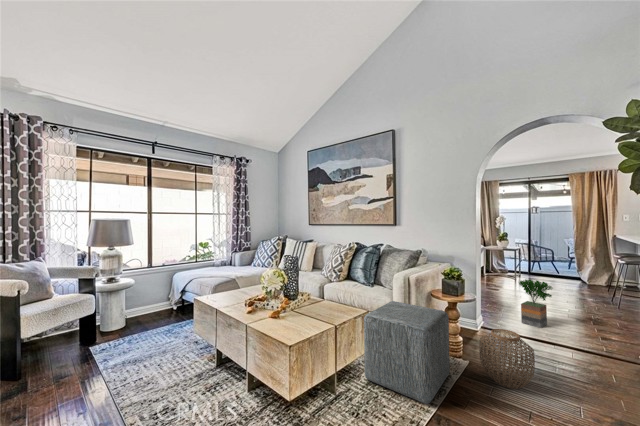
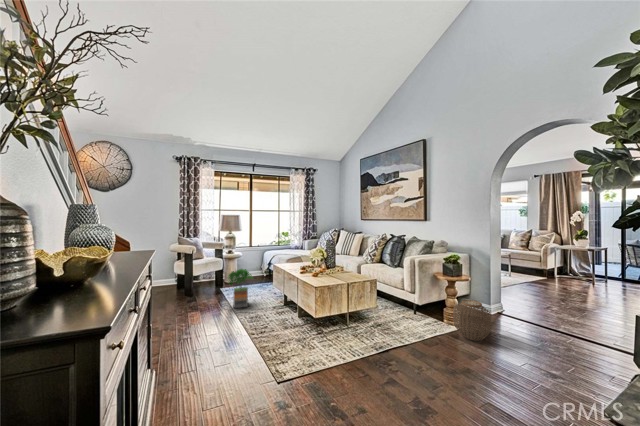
potted tree: present [519,279,552,328] -> present [228,269,252,308]
ottoman: present [364,301,450,404] -> none [370,275,430,337]

